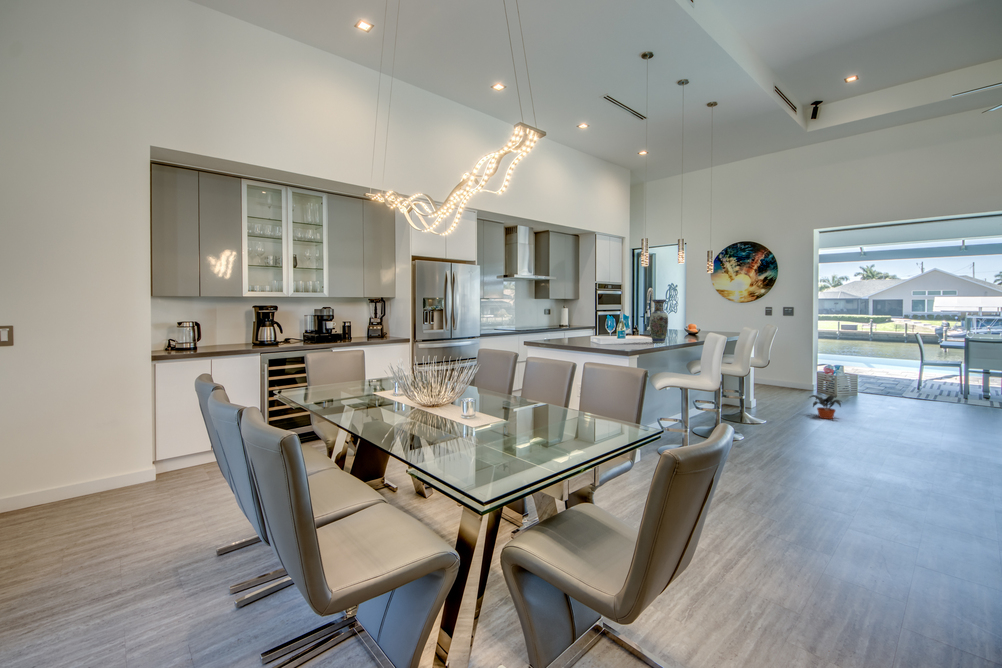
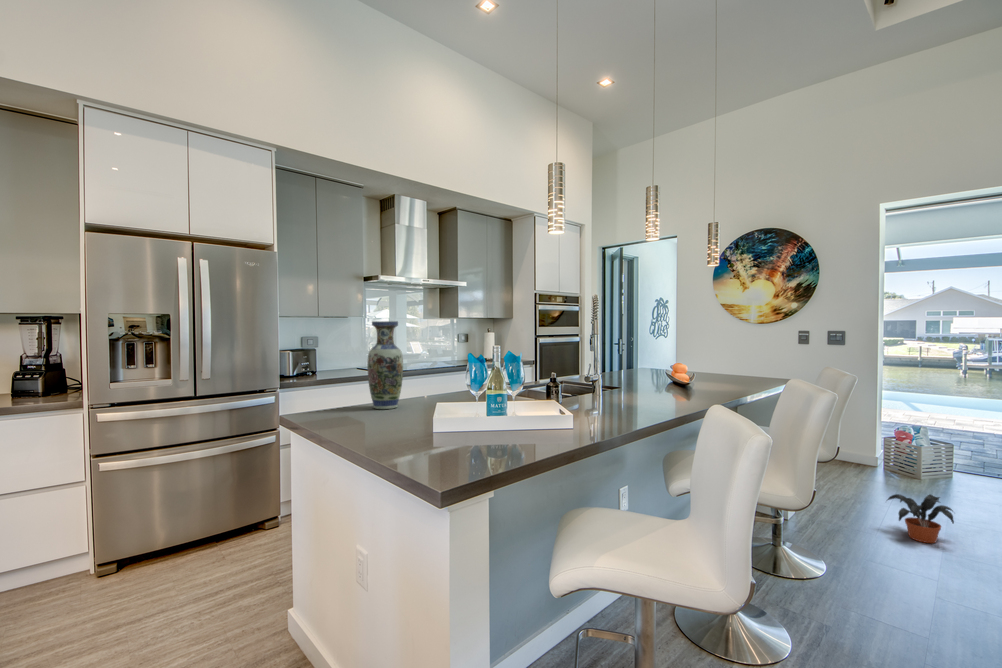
vase: present [650,299,668,343] -> present [367,321,403,409]

